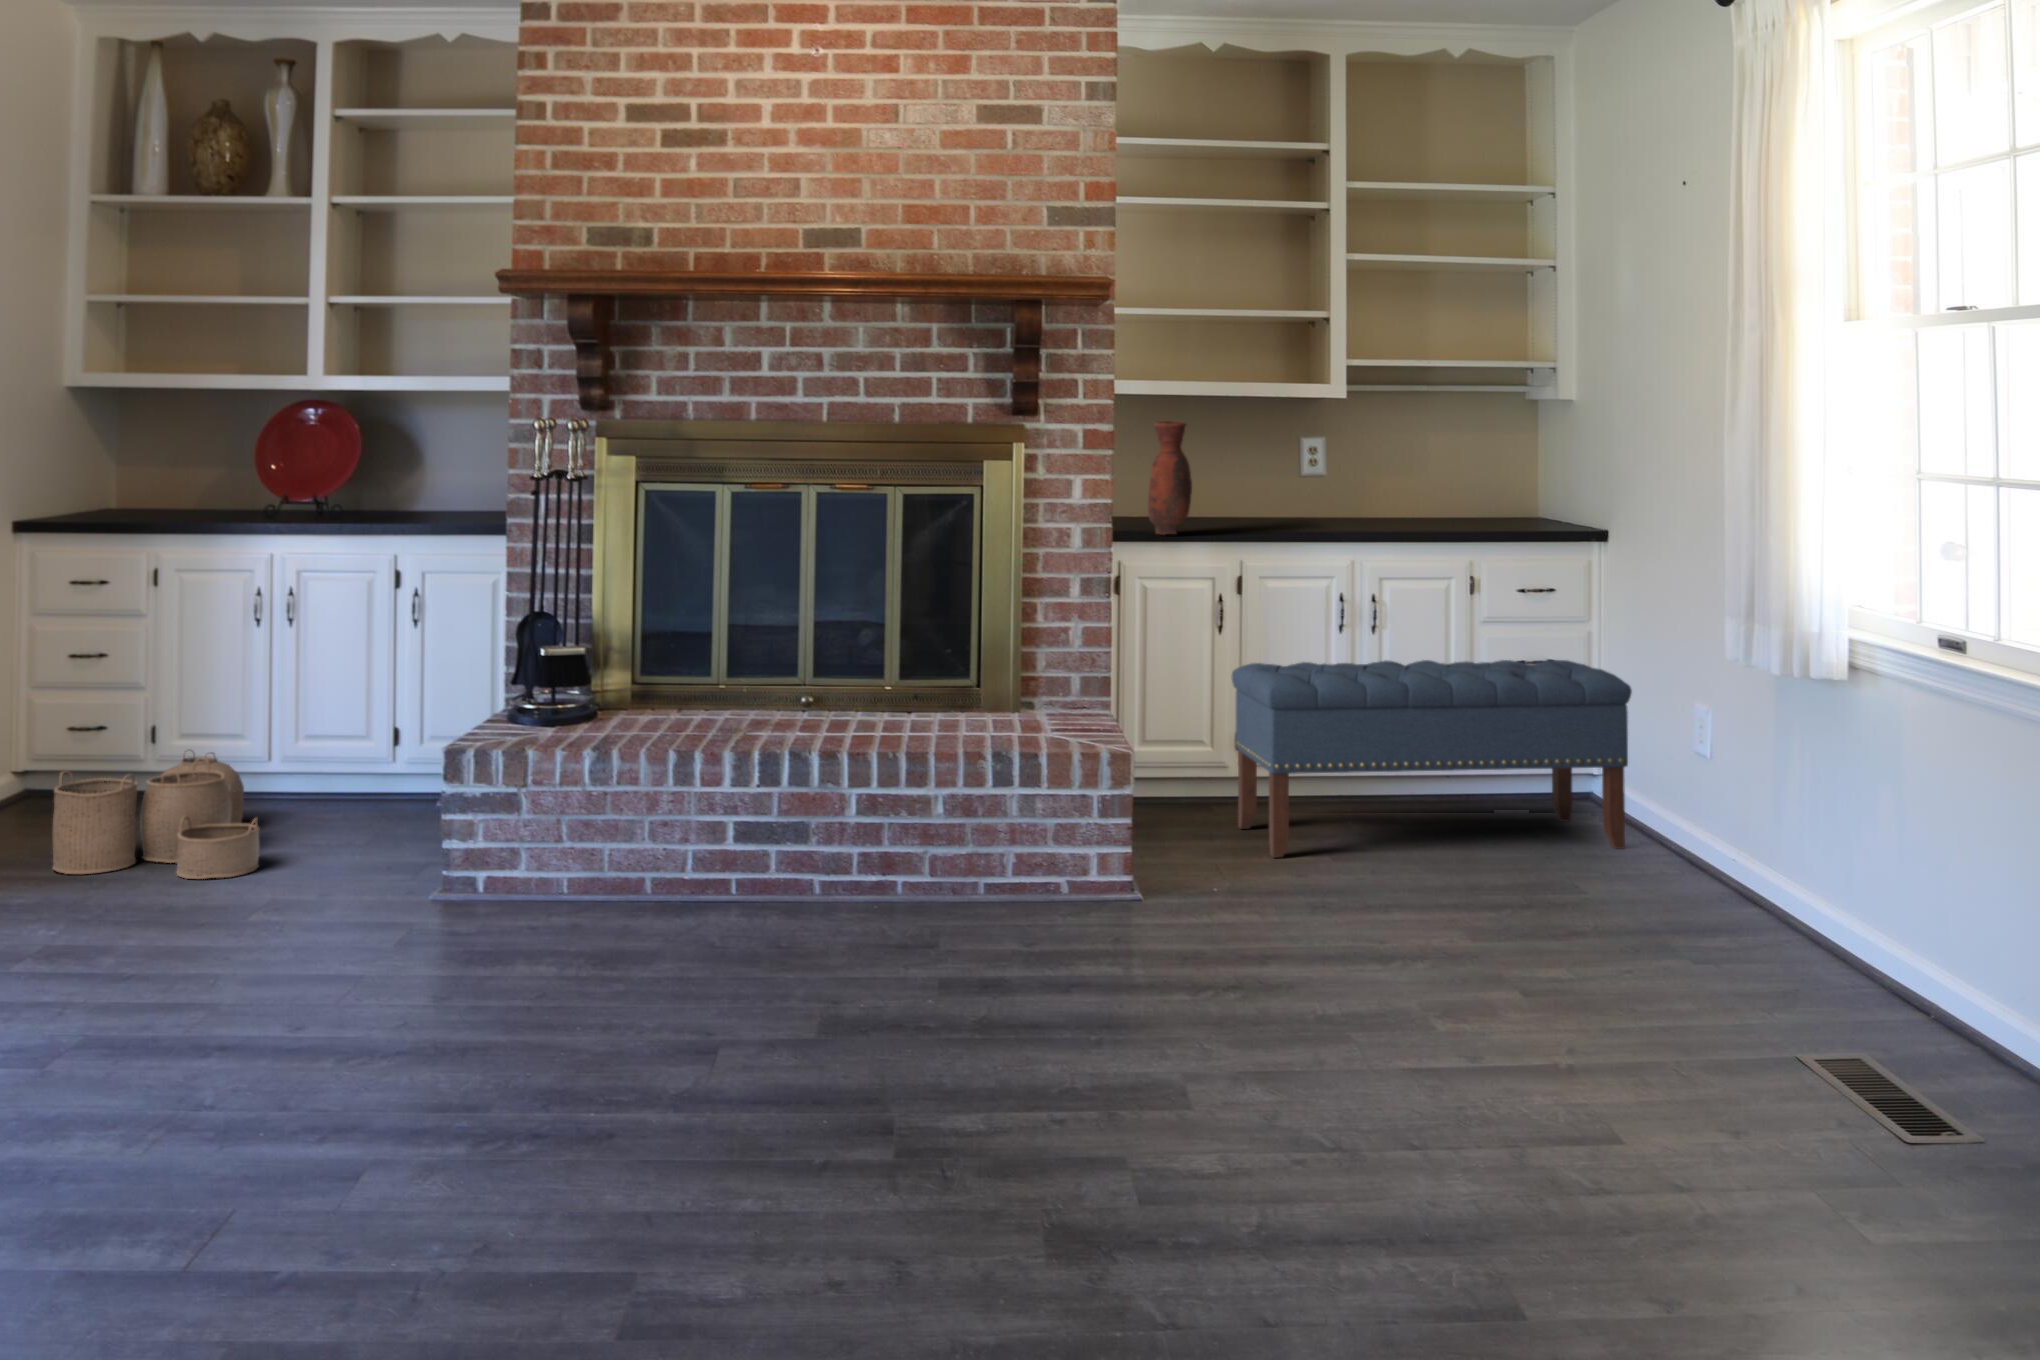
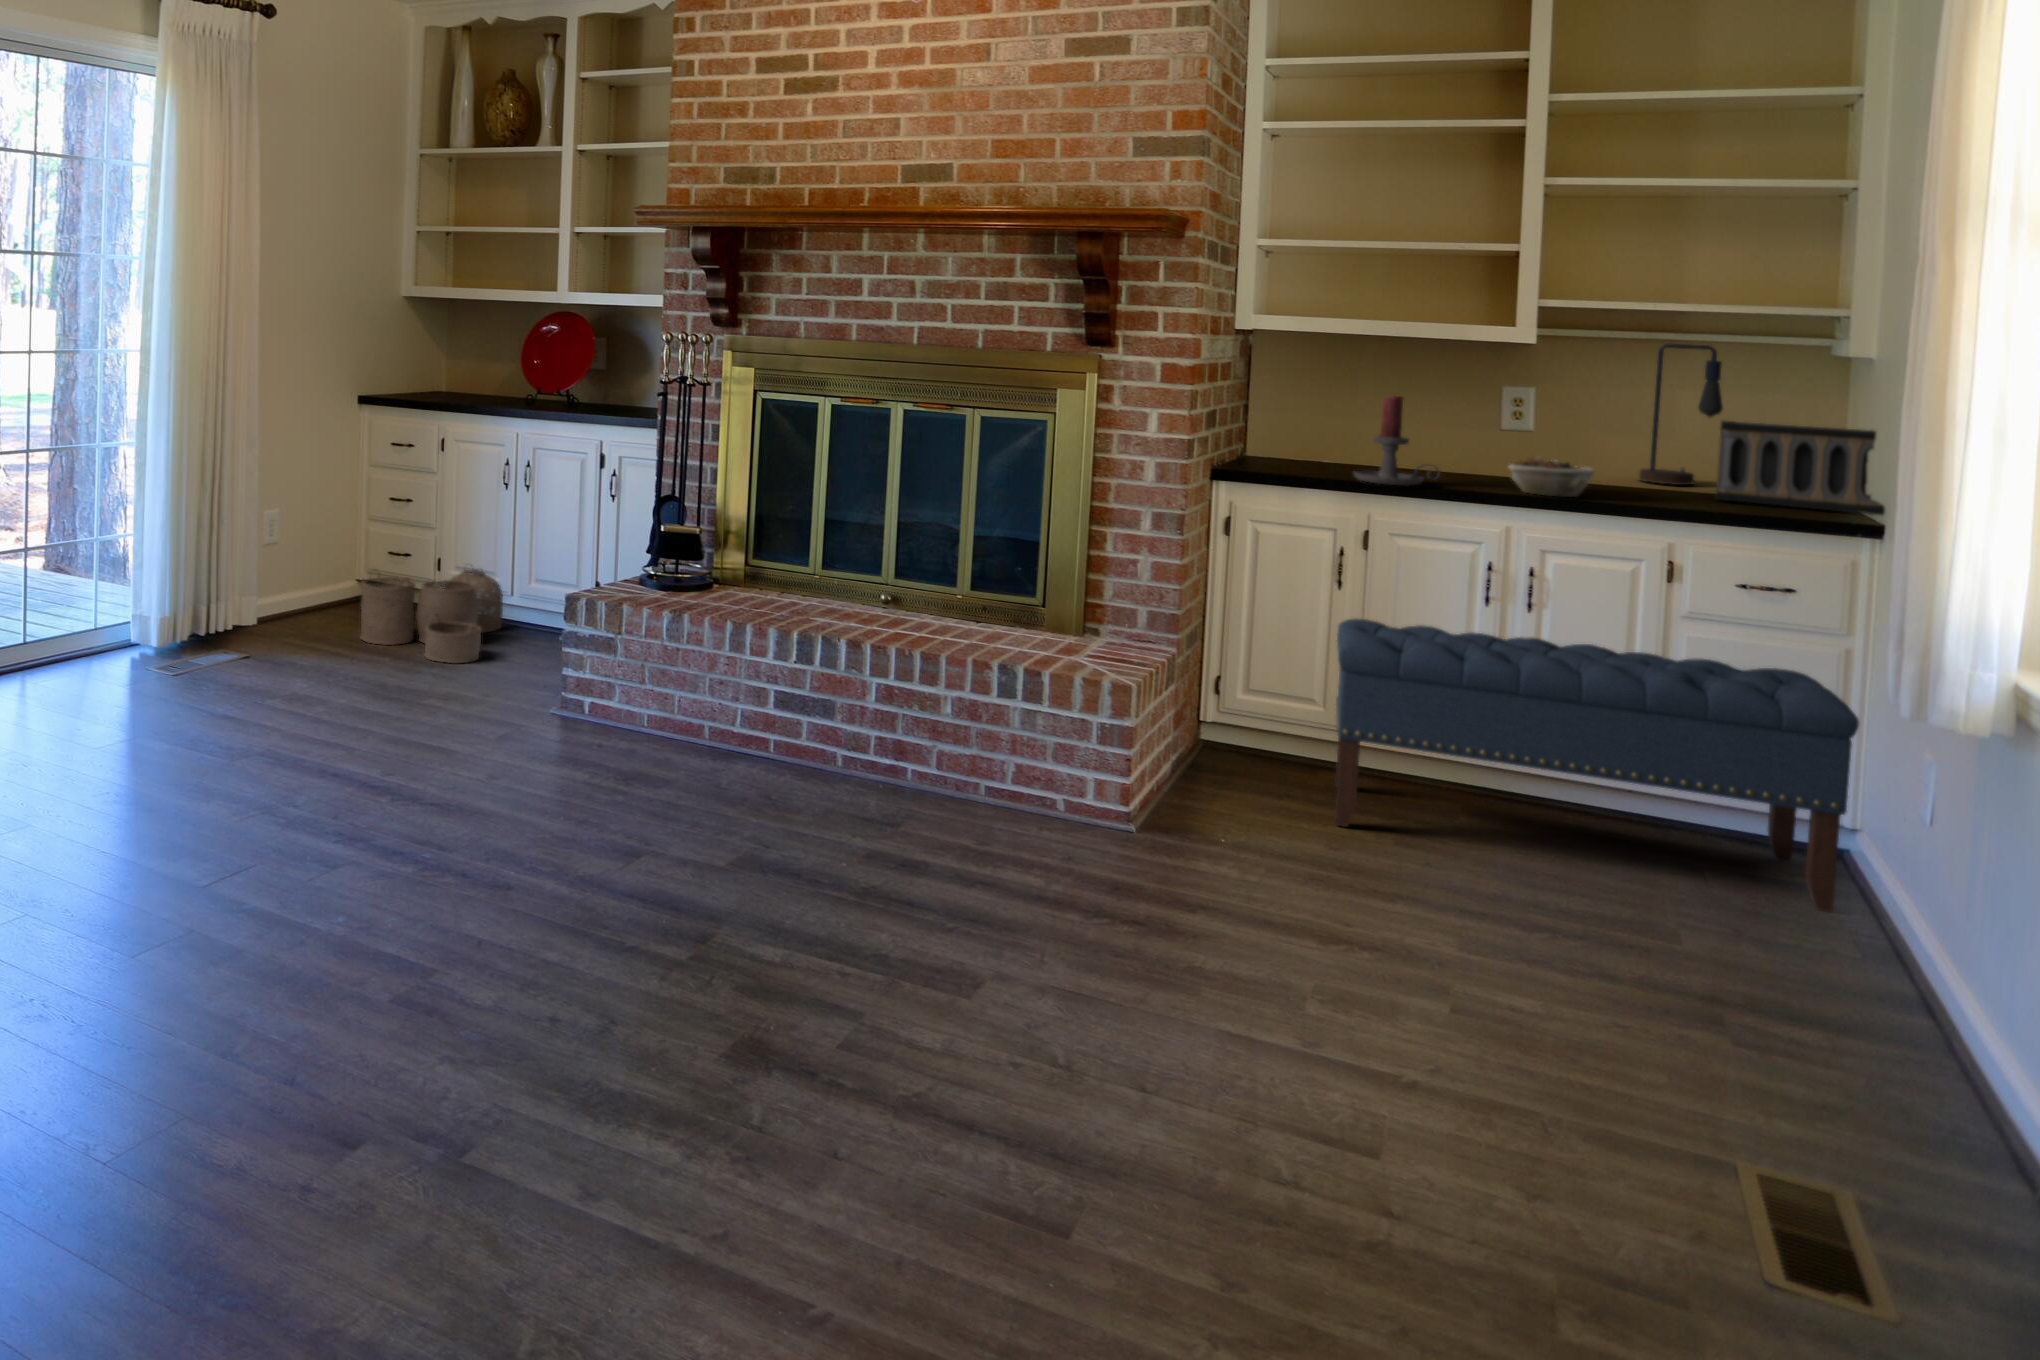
table lamp: none [1410,400,1464,520] -> present [1639,344,1723,485]
vase: present [1148,421,1192,535] -> none [1269,355,1320,474]
candle holder: none [1223,453,1289,536] -> present [1354,396,1440,485]
speaker: none [1476,461,1595,529] -> present [1716,421,1885,516]
succulent planter: none [1342,500,1407,534] -> present [1509,457,1595,497]

